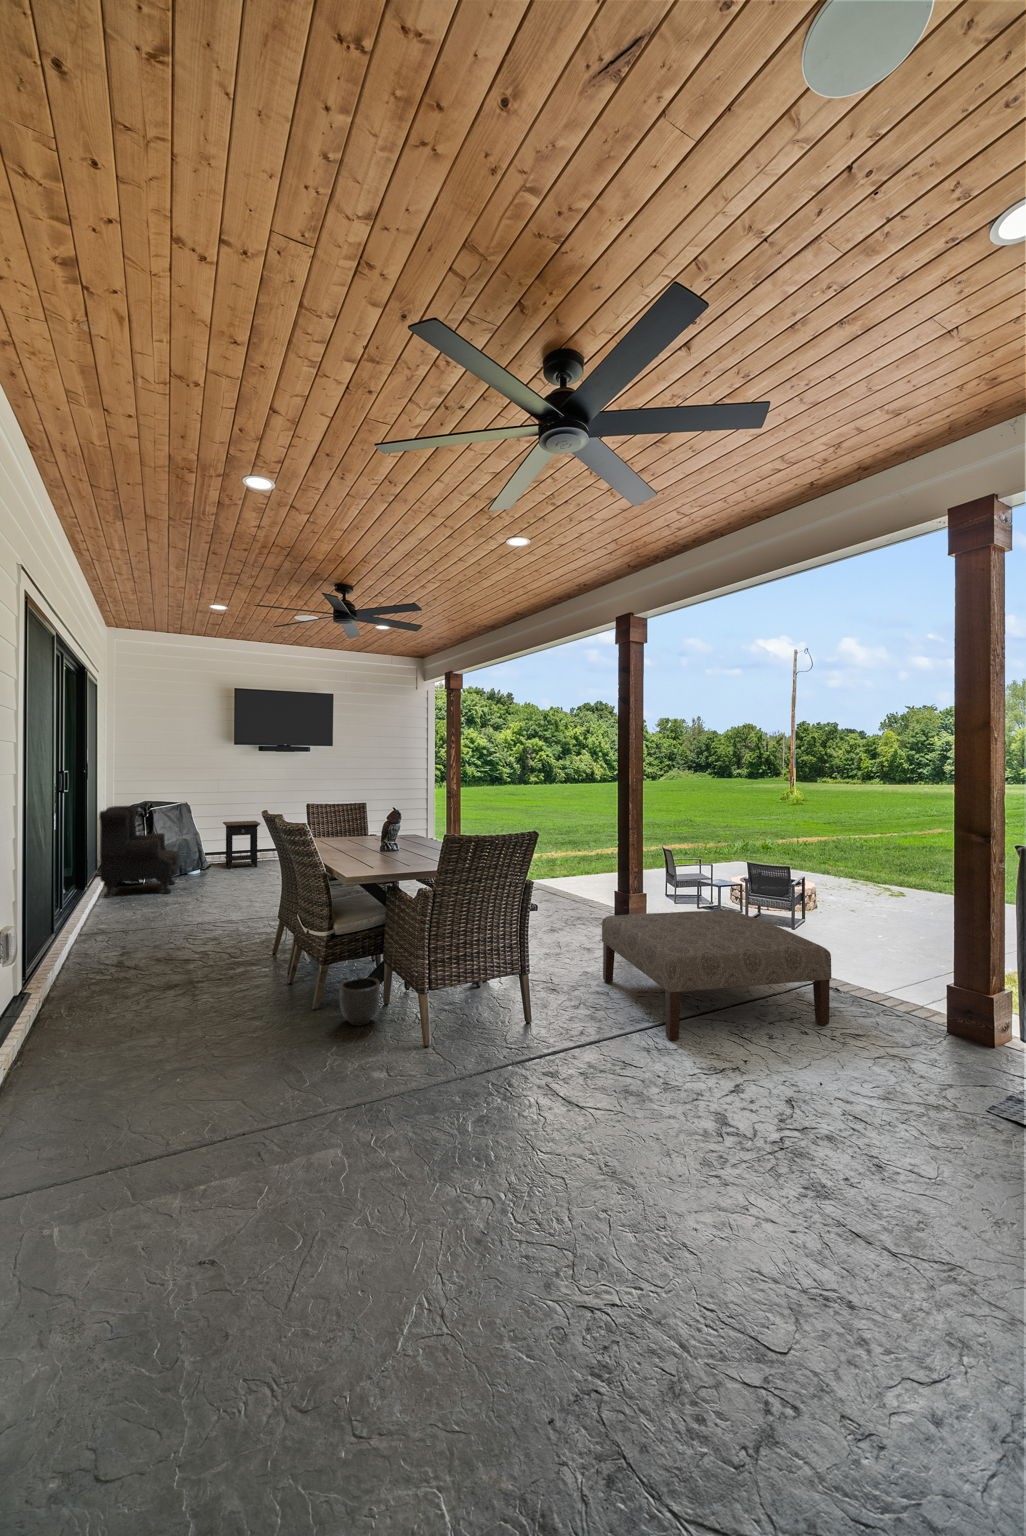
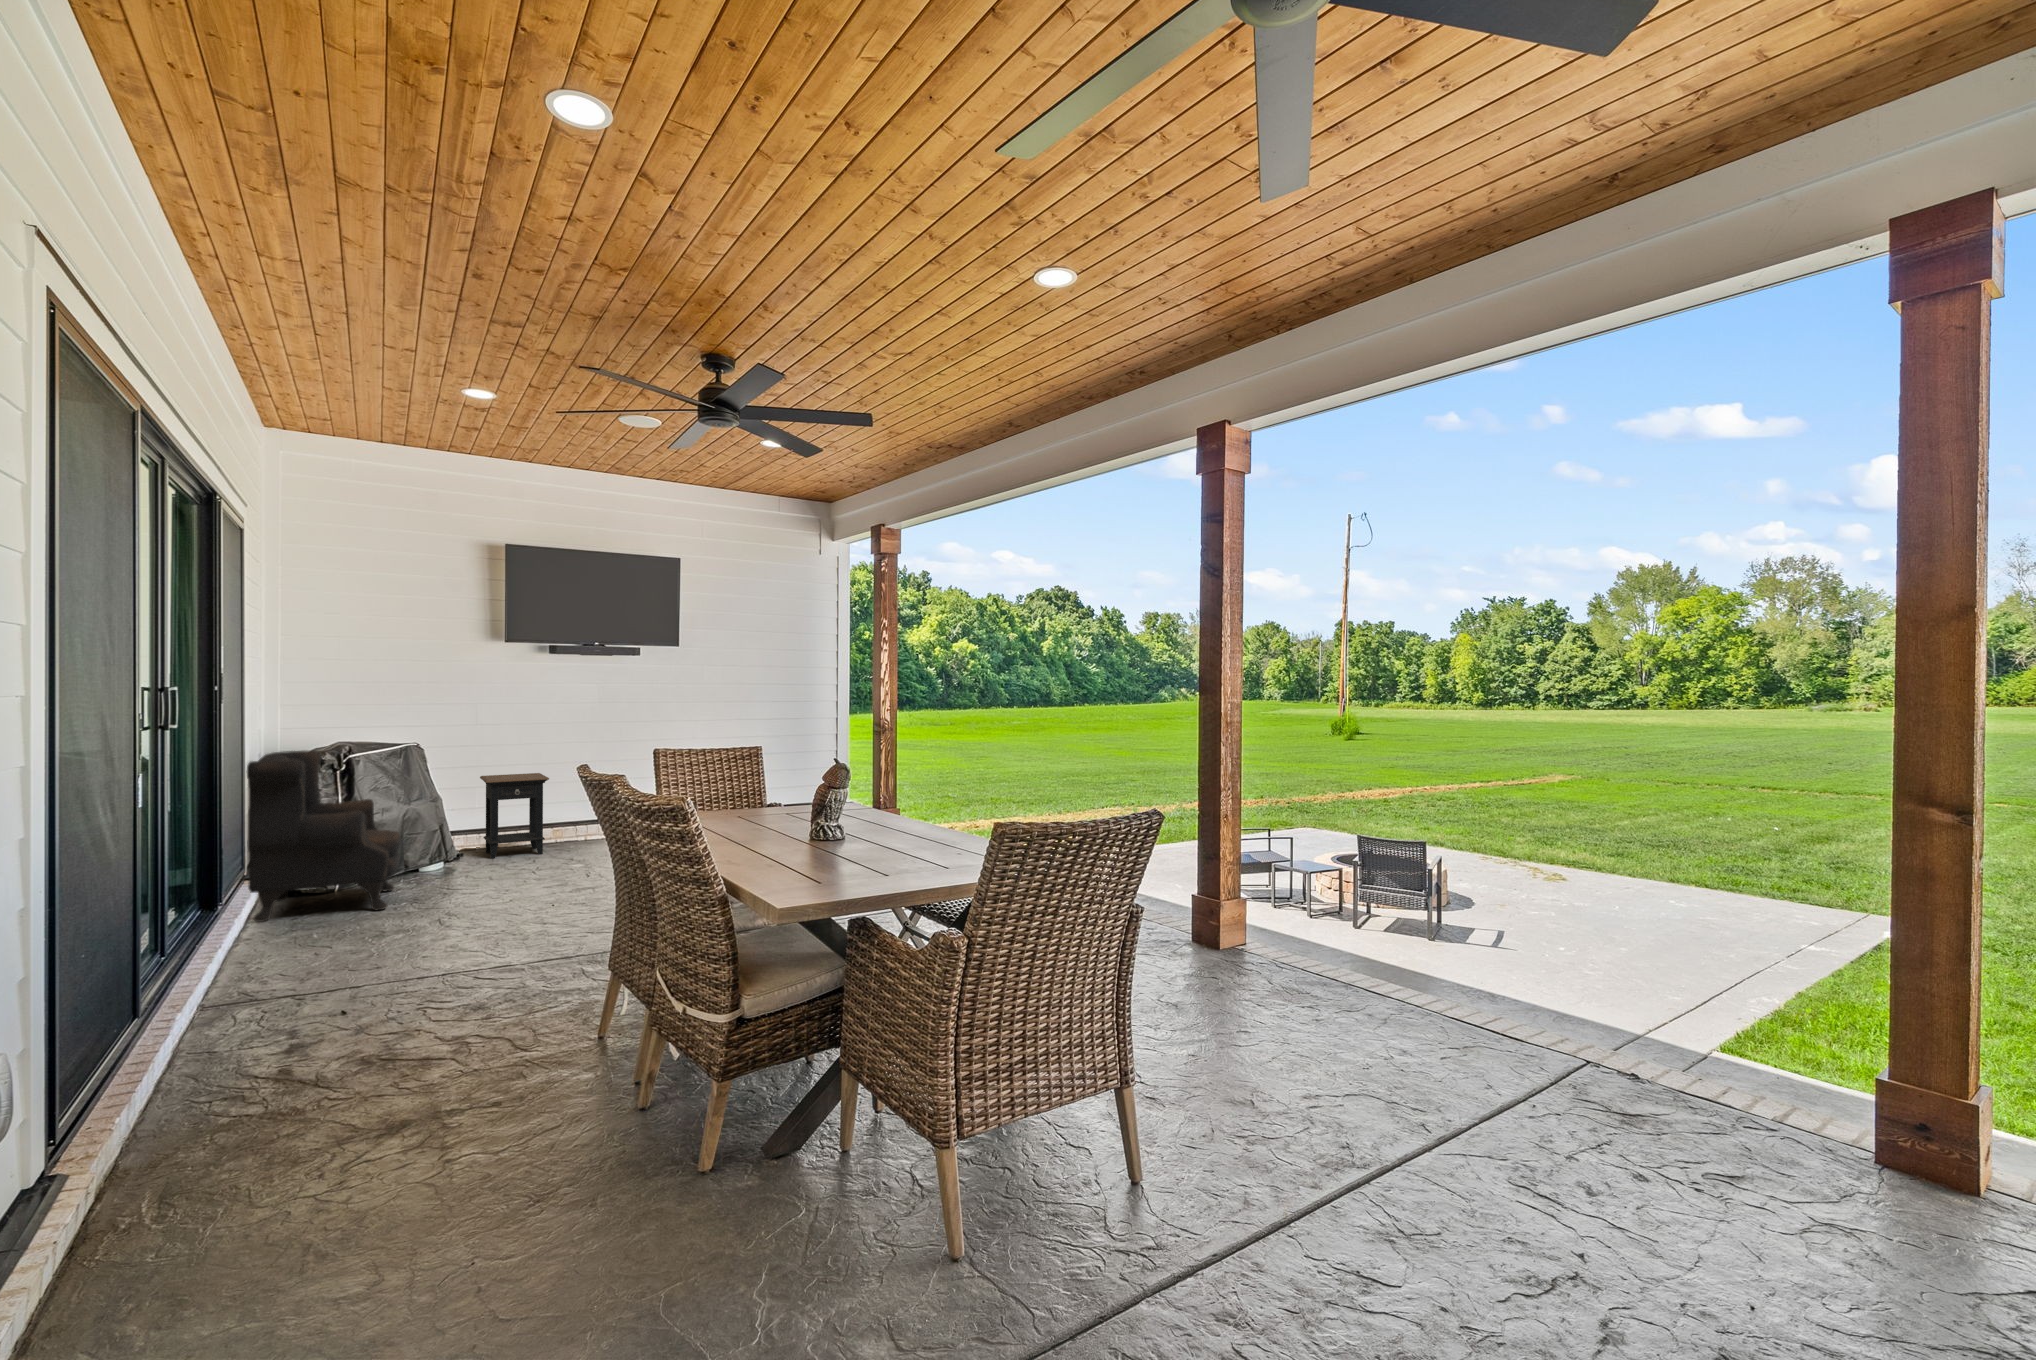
ottoman: present [602,910,831,1041] -> none [1232,935,1695,1215]
planter: present [340,977,380,1026] -> none [758,1105,840,1210]

